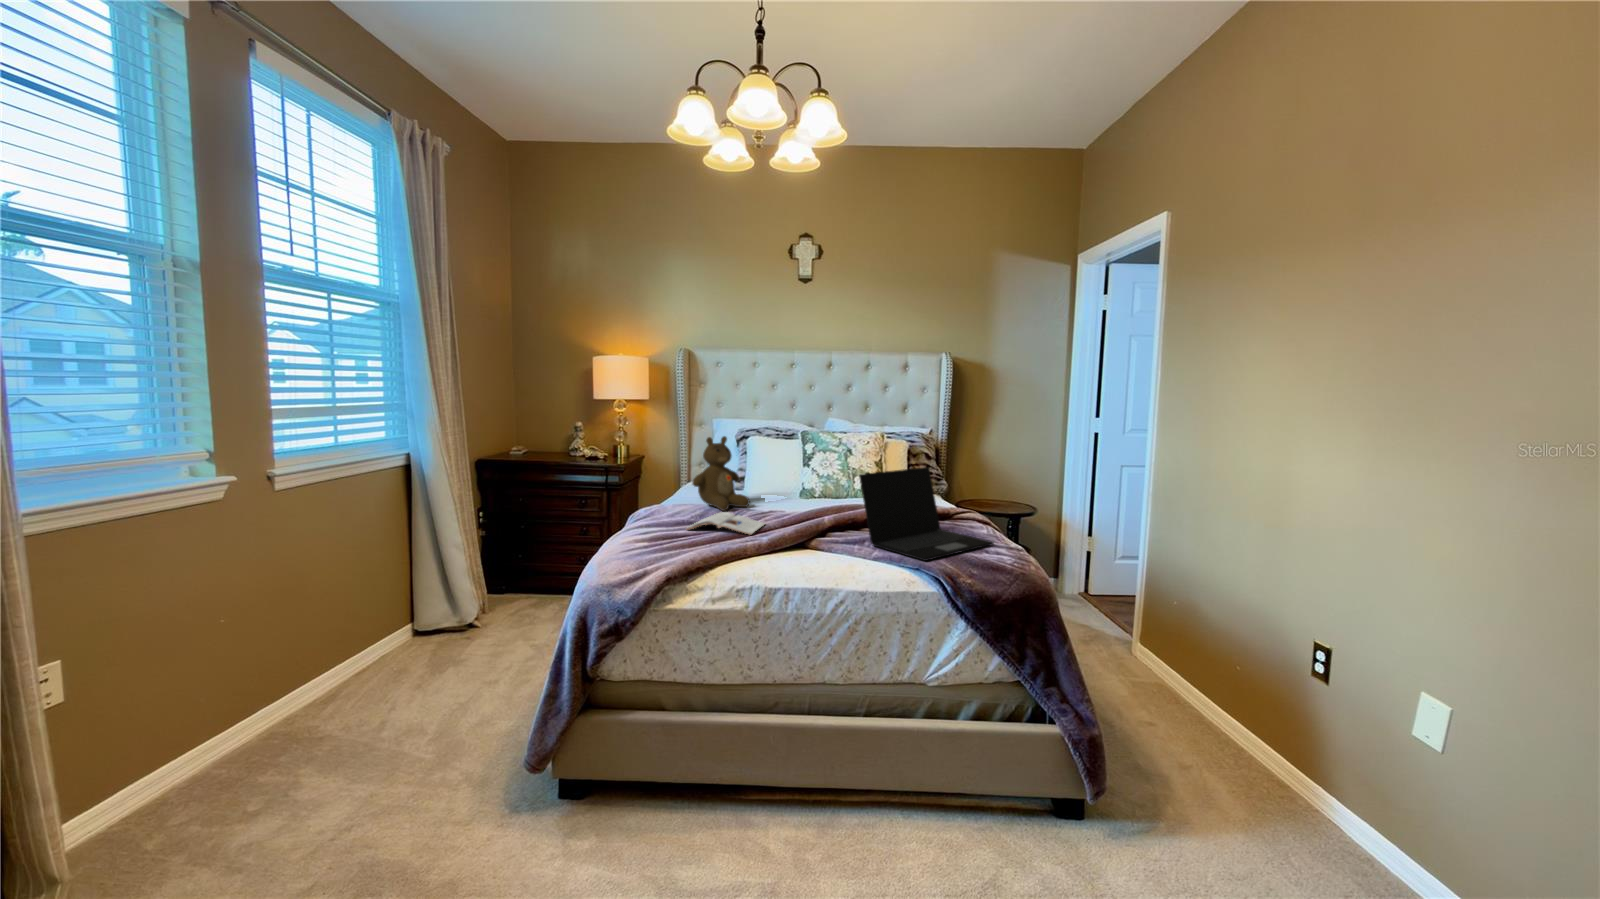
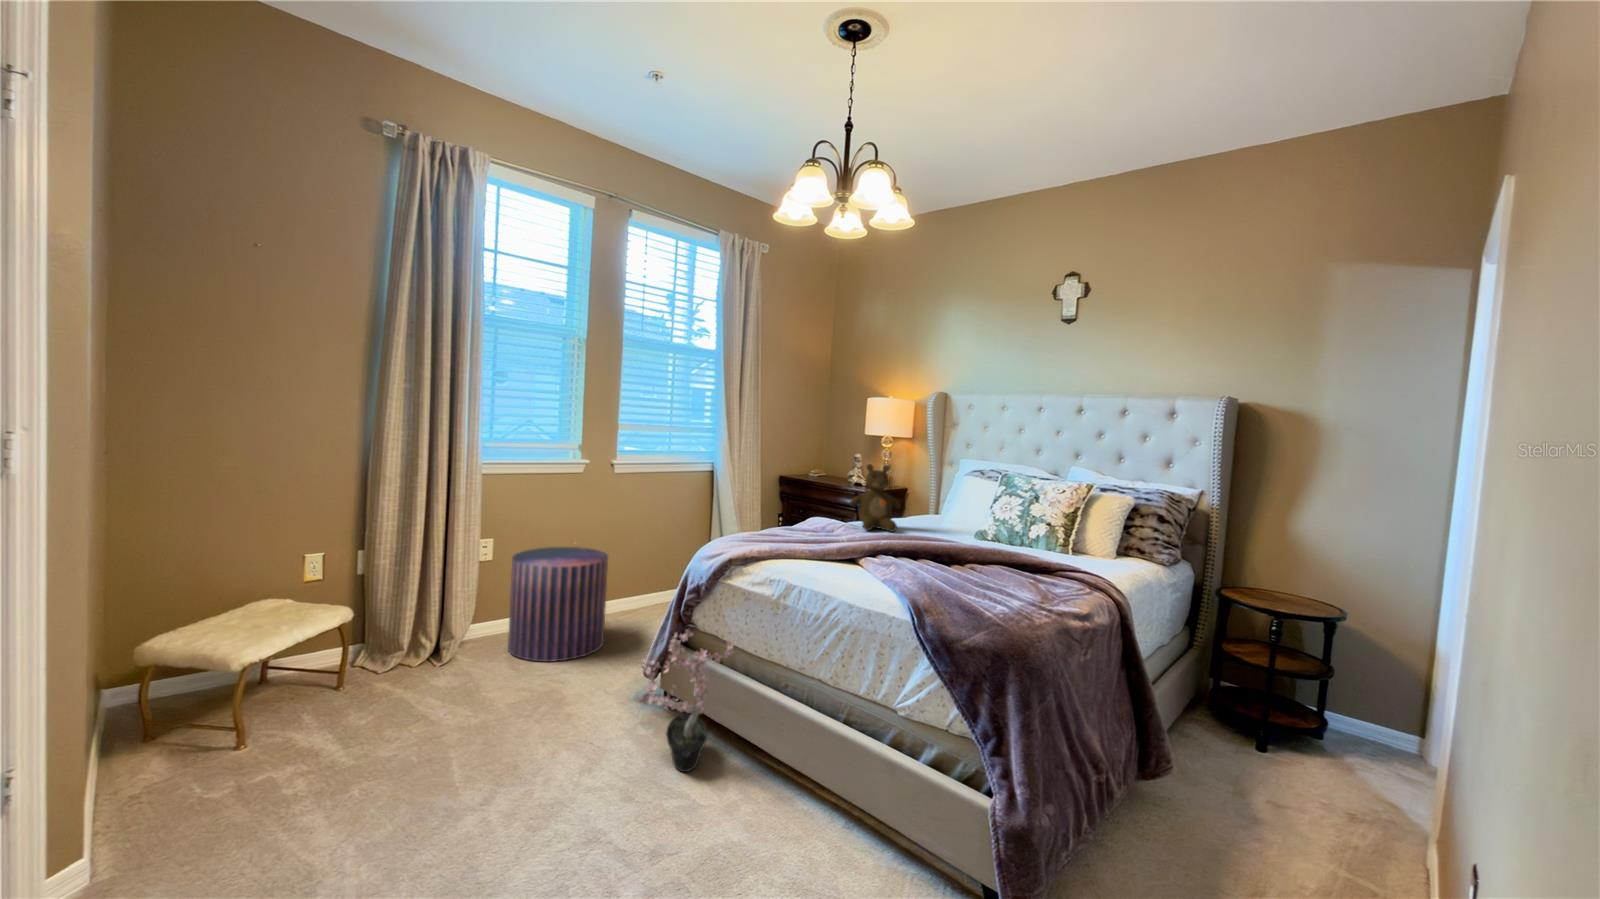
laptop: present [859,467,994,561] -> none [910,500,1040,599]
magazine: present [686,512,765,535] -> none [800,527,871,546]
pouf: none [151,619,358,840] -> present [508,547,608,662]
potted plant: none [559,669,726,852] -> present [637,630,733,772]

